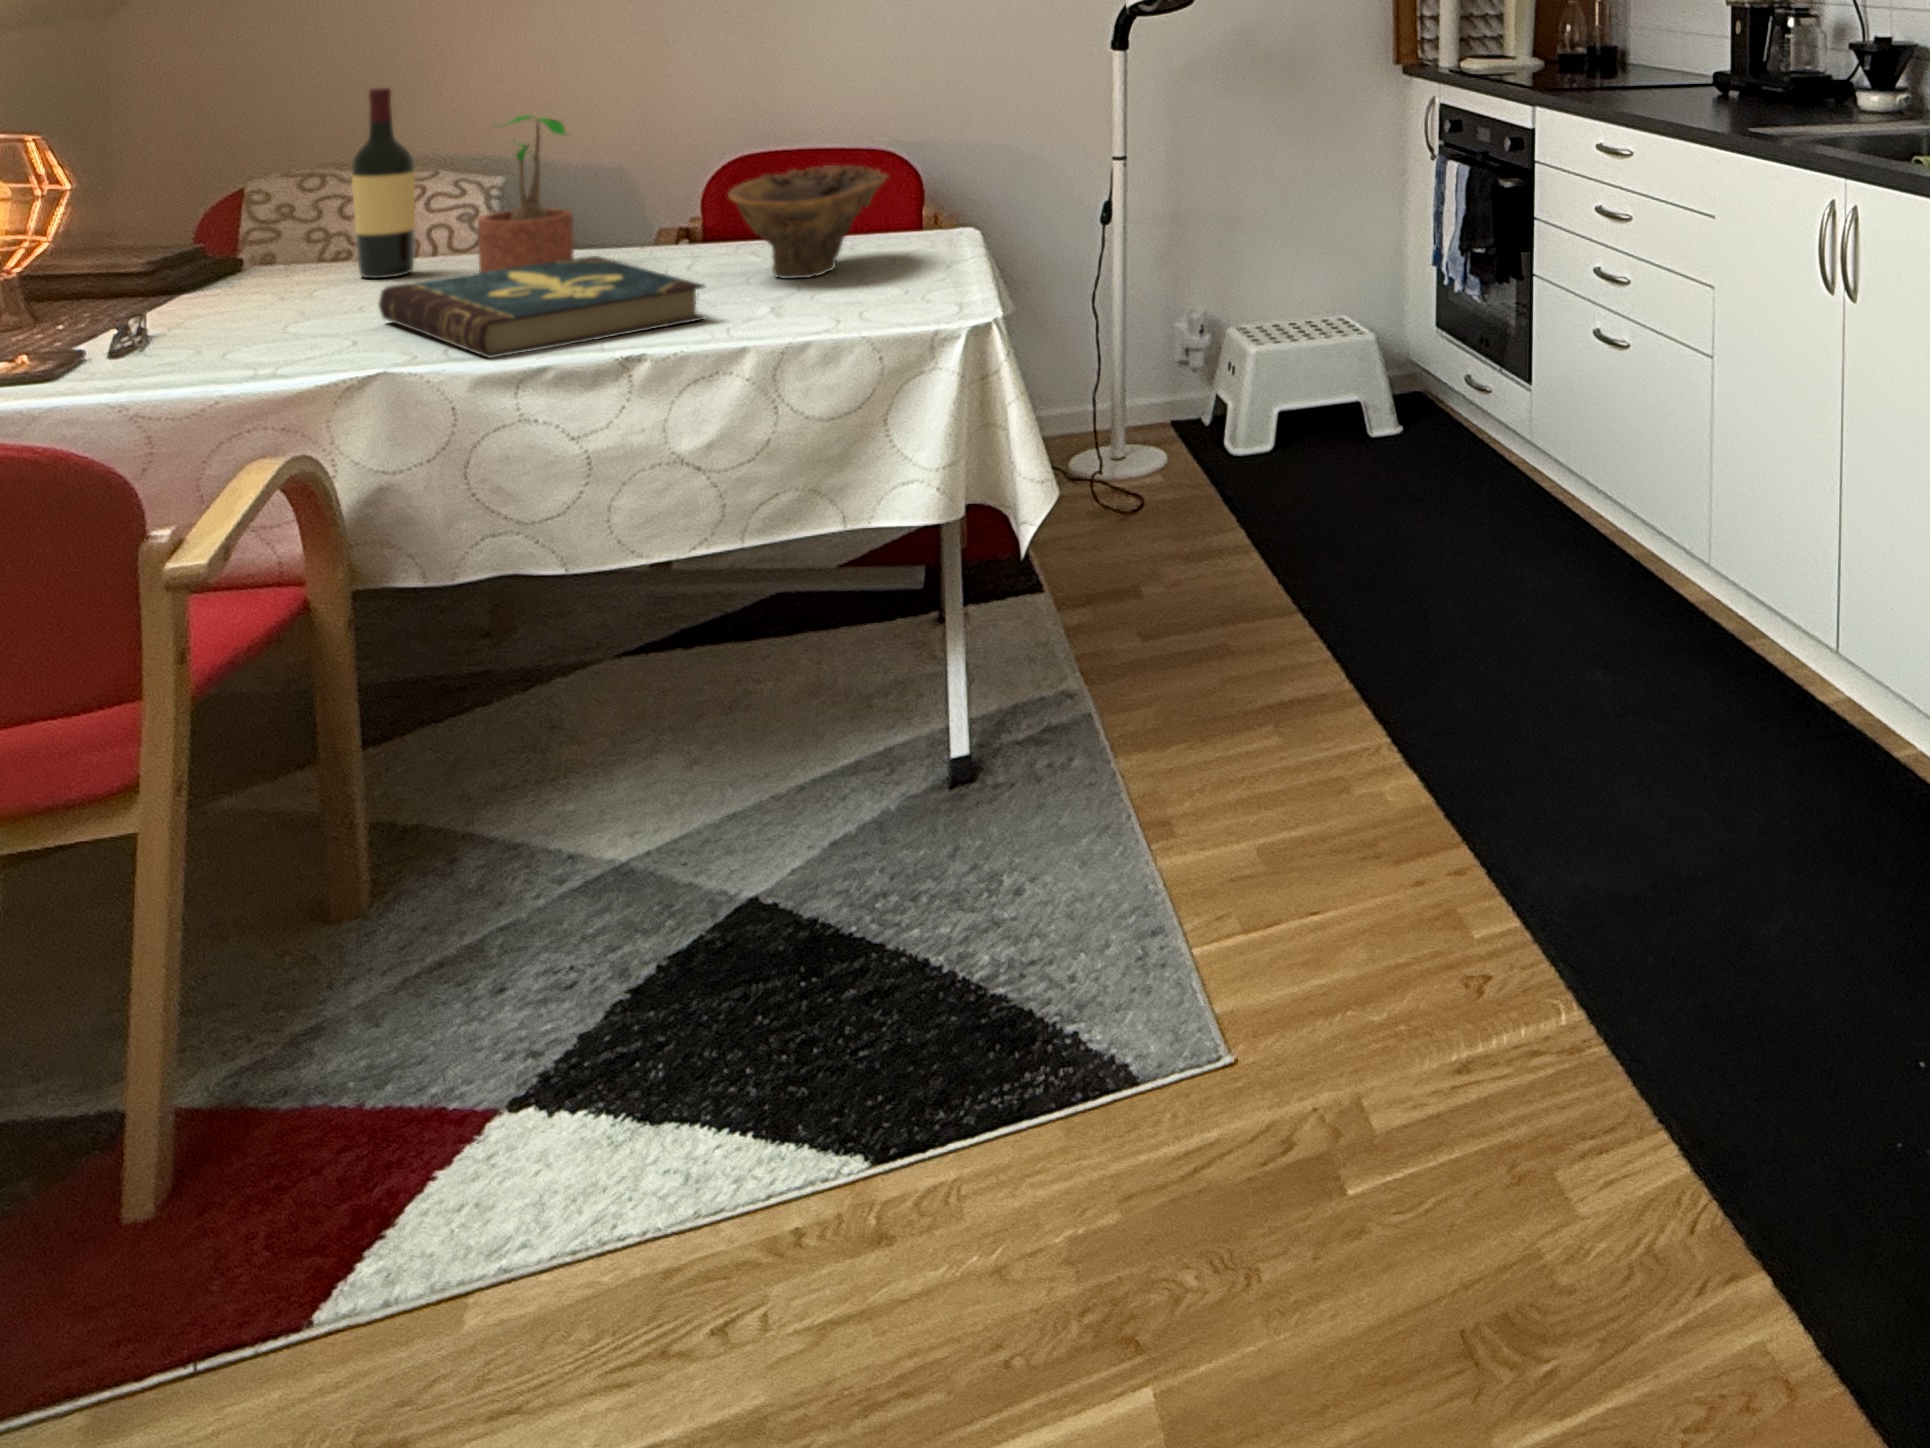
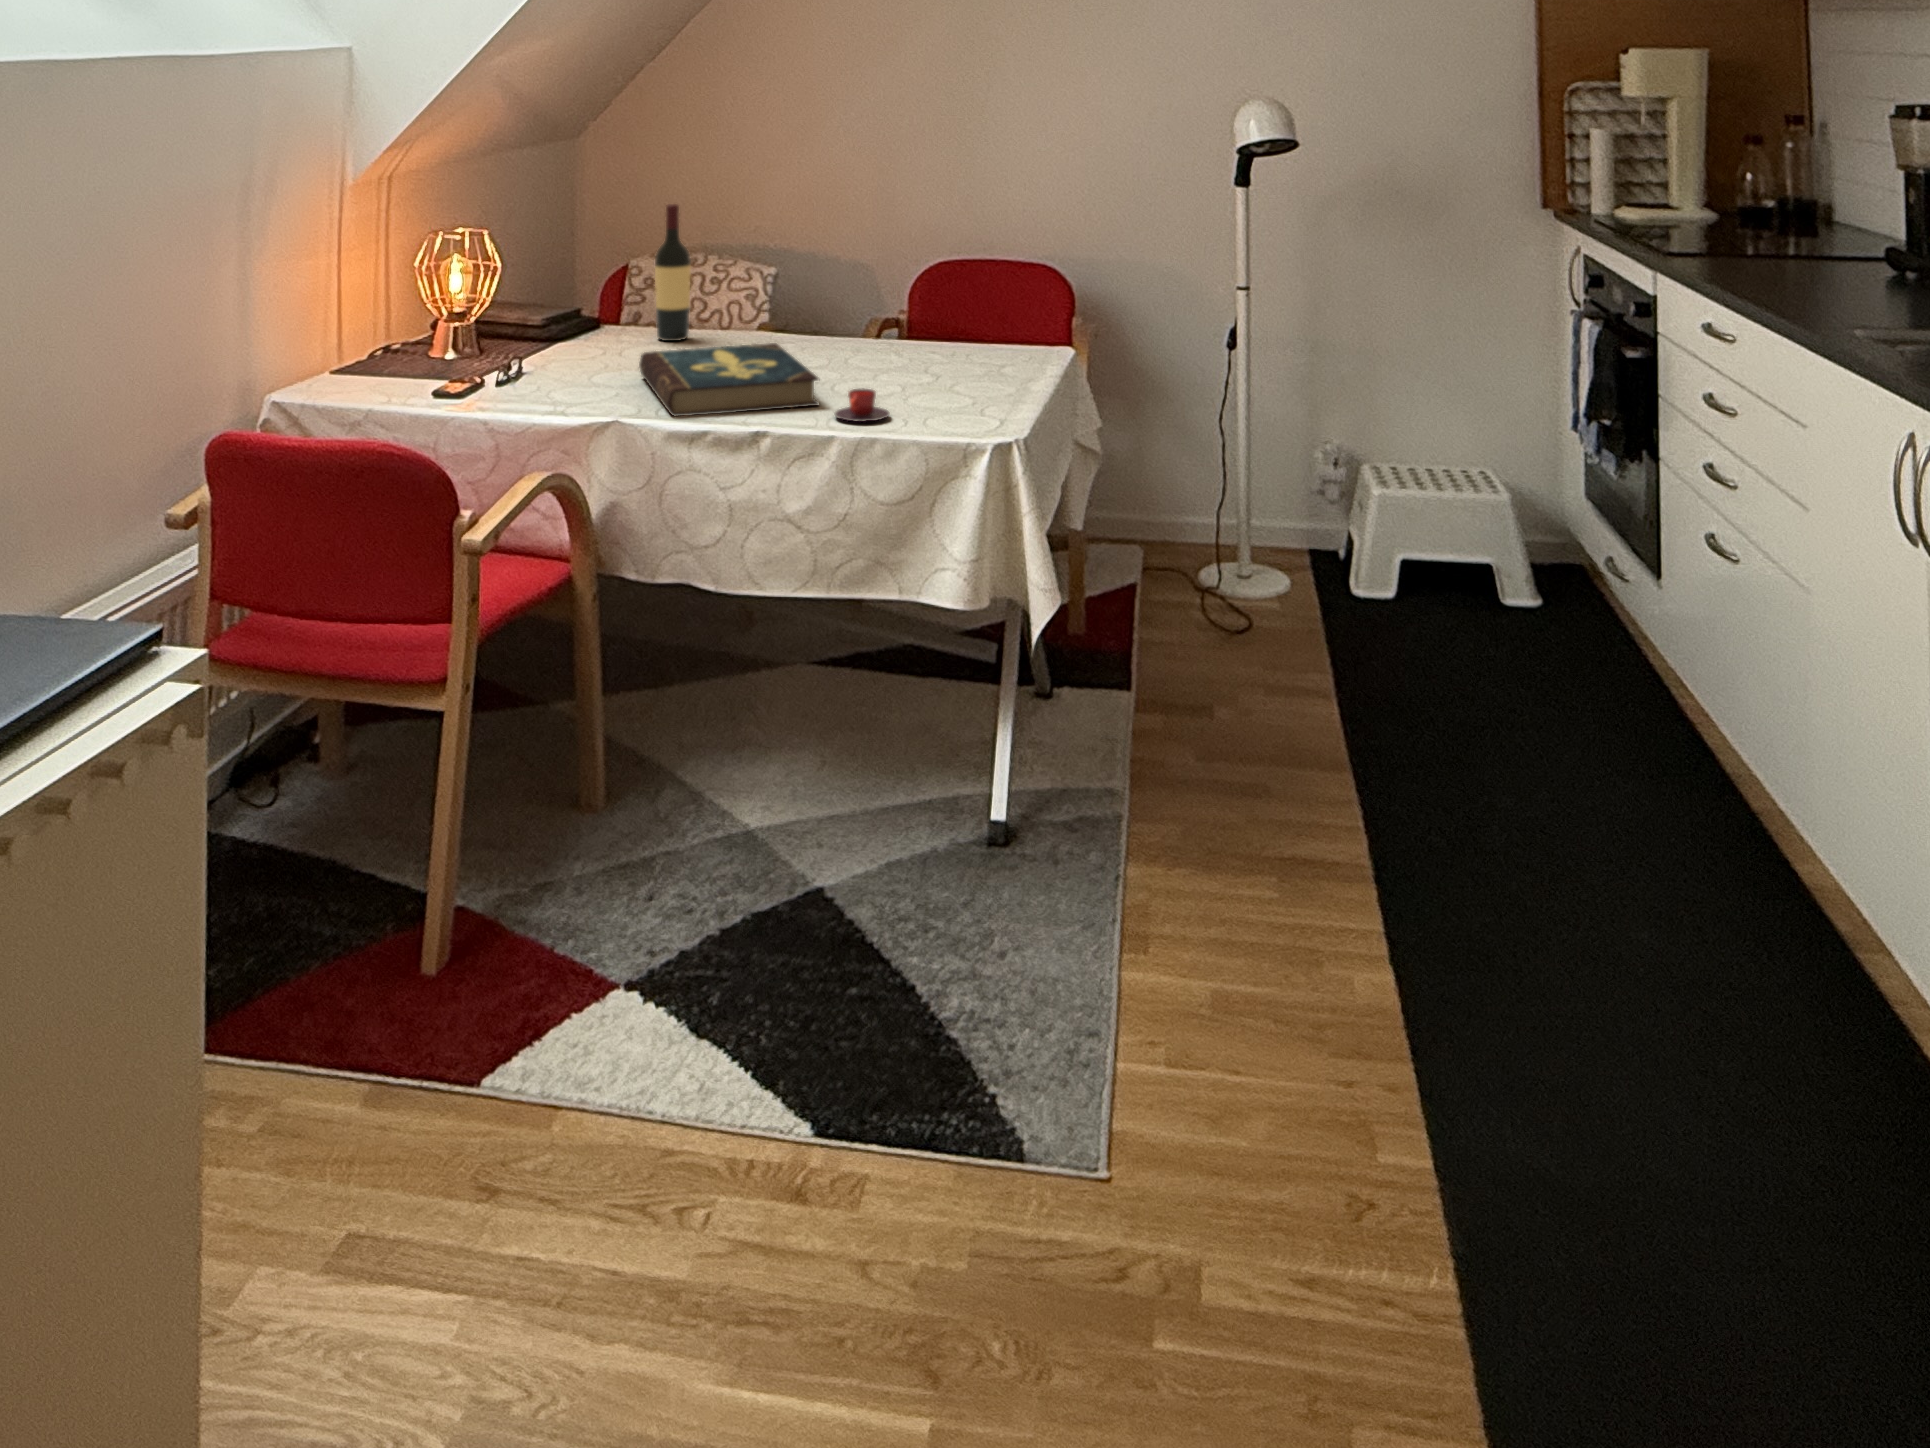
potted plant: present [478,116,574,273] -> none [722,229,781,351]
bowl: present [728,165,887,279] -> none [862,284,983,378]
teacup: none [740,288,820,329] -> present [835,388,889,422]

